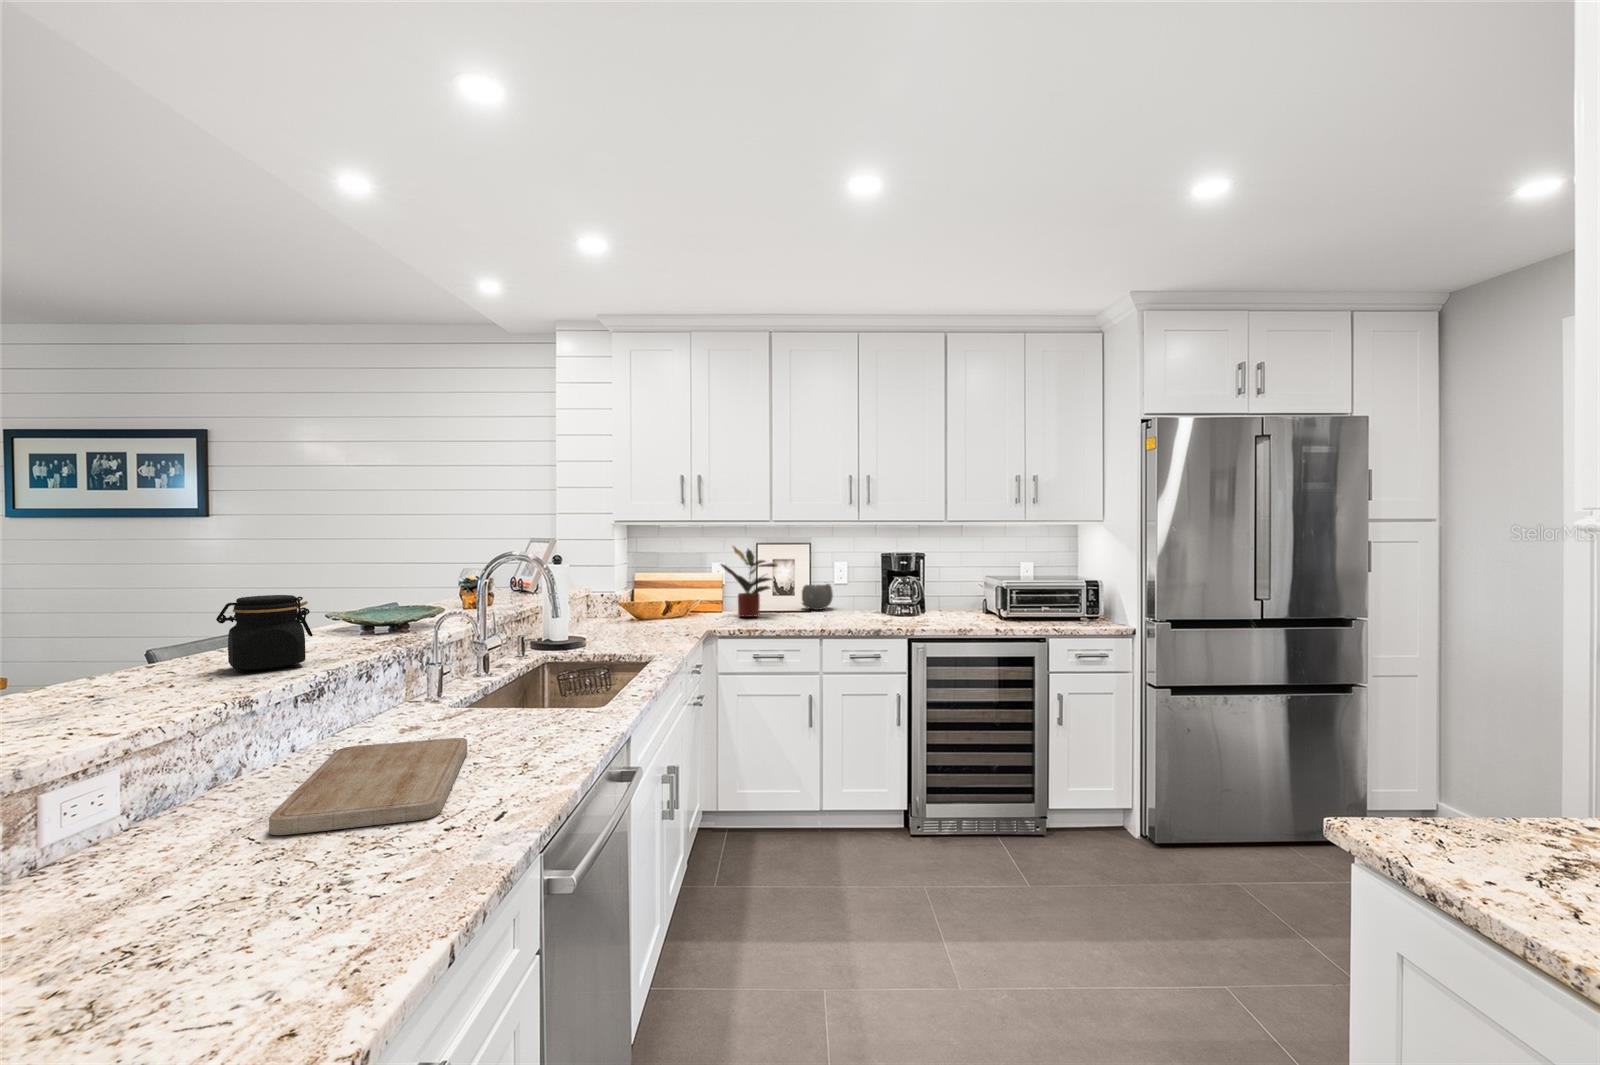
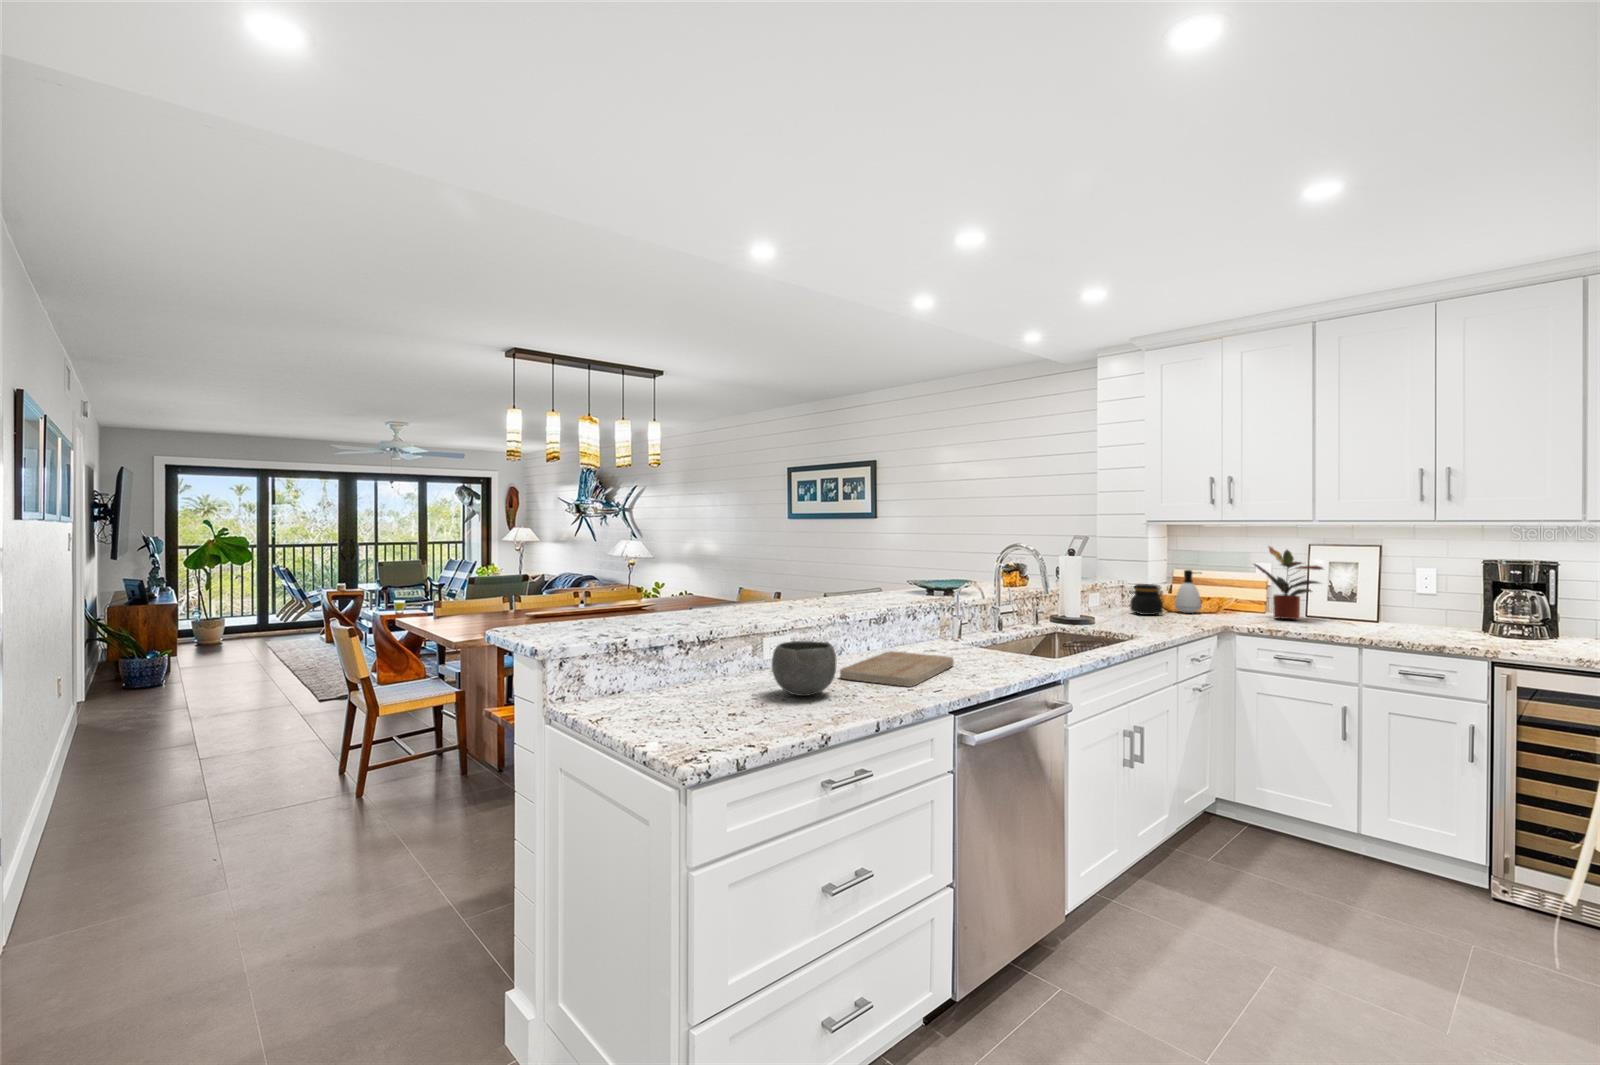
soap dispenser: none [648,573,674,620] -> present [1175,570,1201,613]
ceramic bowl: present [802,584,833,610] -> present [772,641,837,696]
jar: present [216,595,313,670] -> present [1129,584,1163,615]

